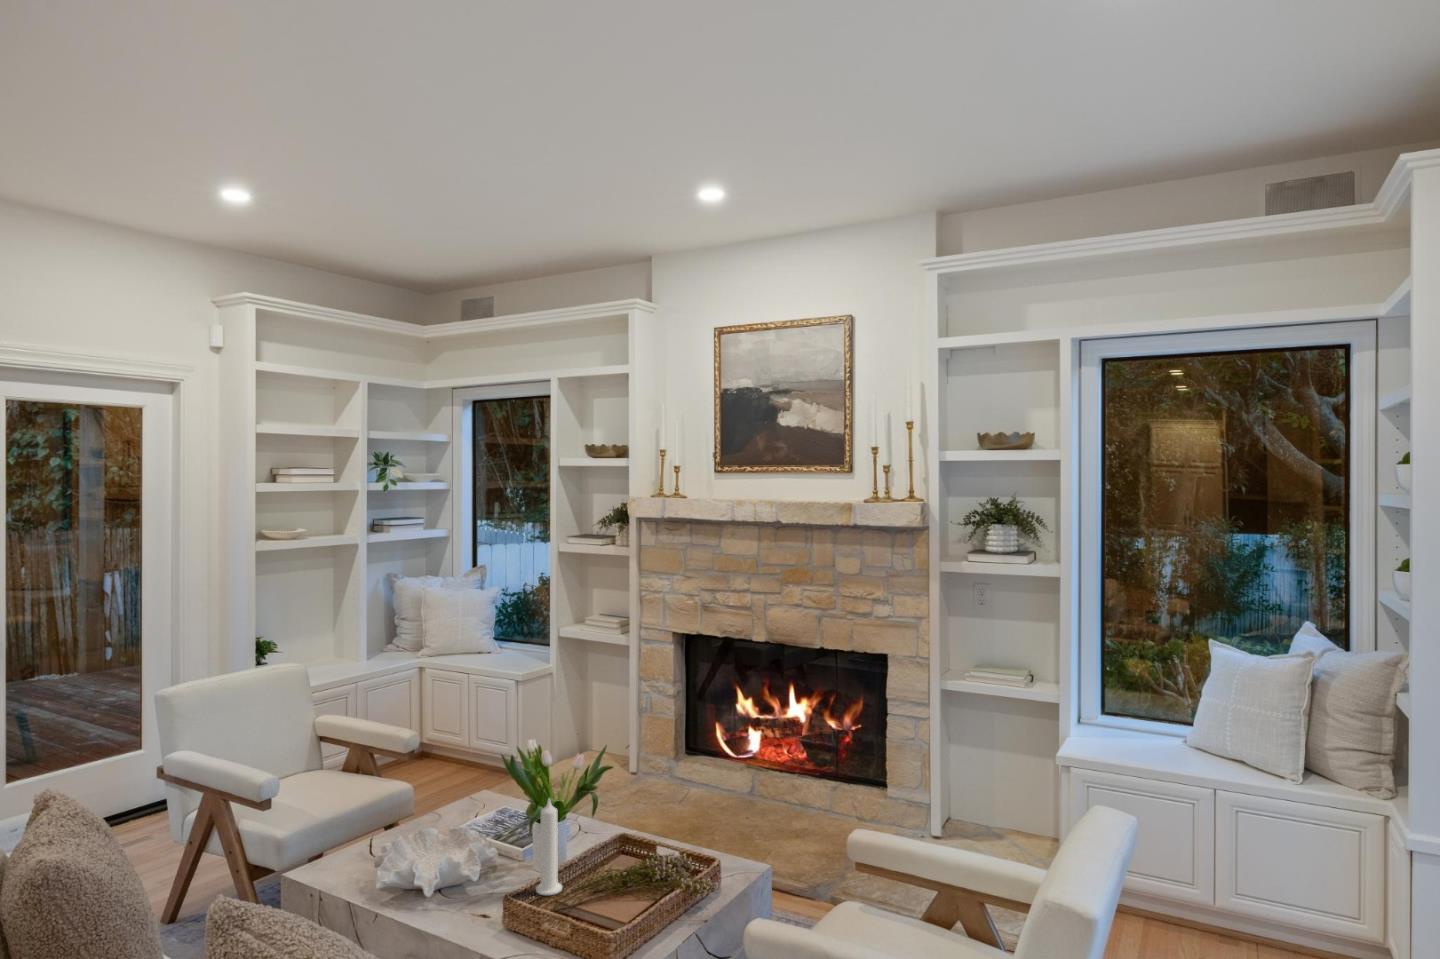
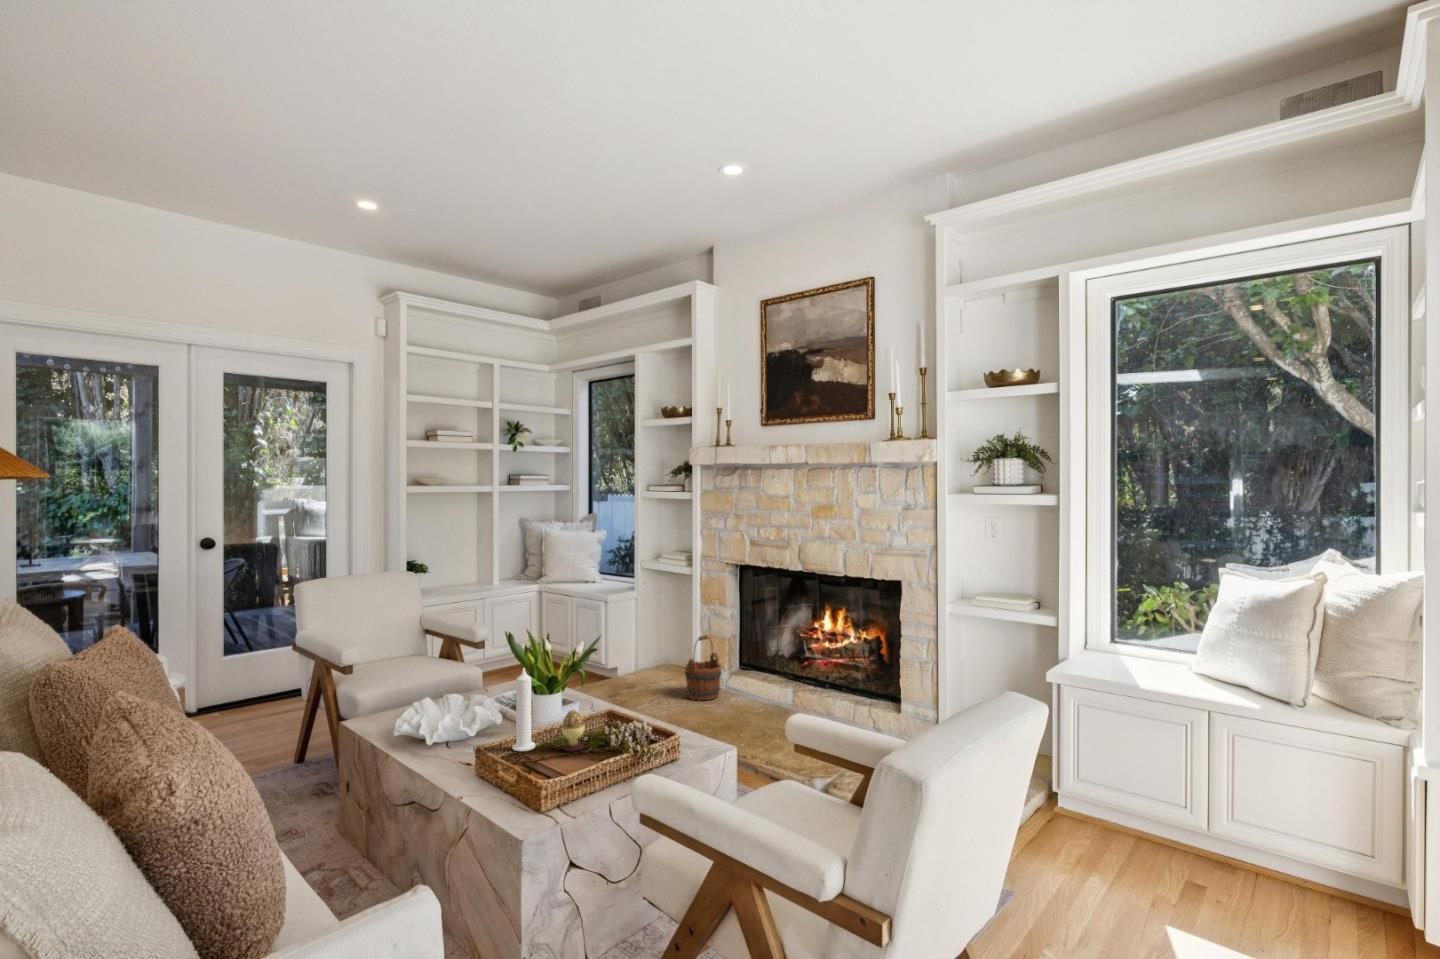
wooden bucket: none [628,718,671,796] -> present [685,635,722,700]
decorative egg: none [594,842,619,891] -> present [562,710,584,752]

